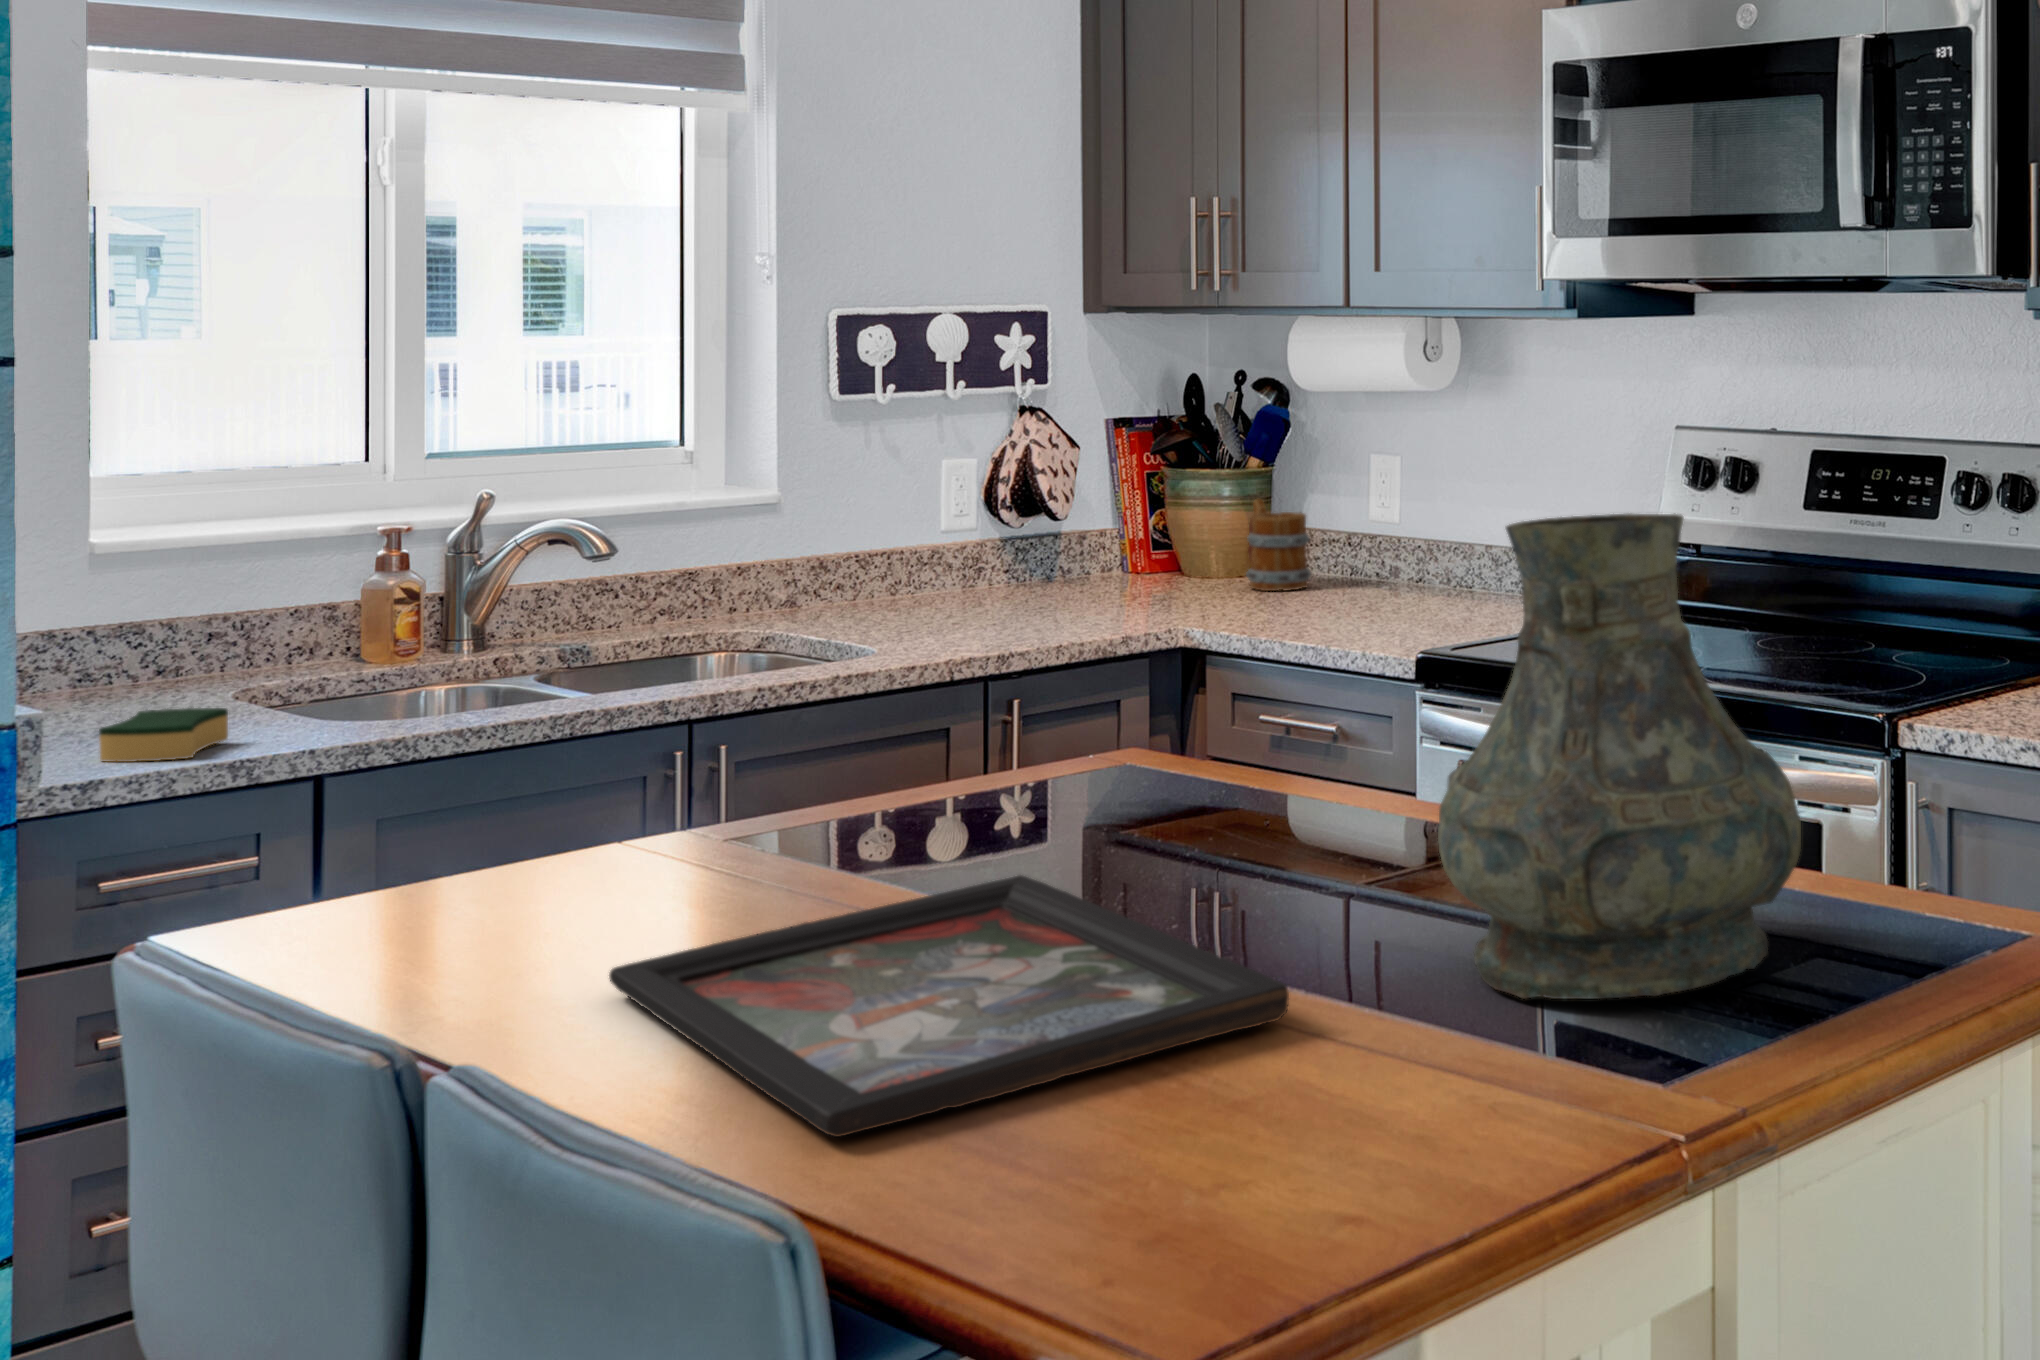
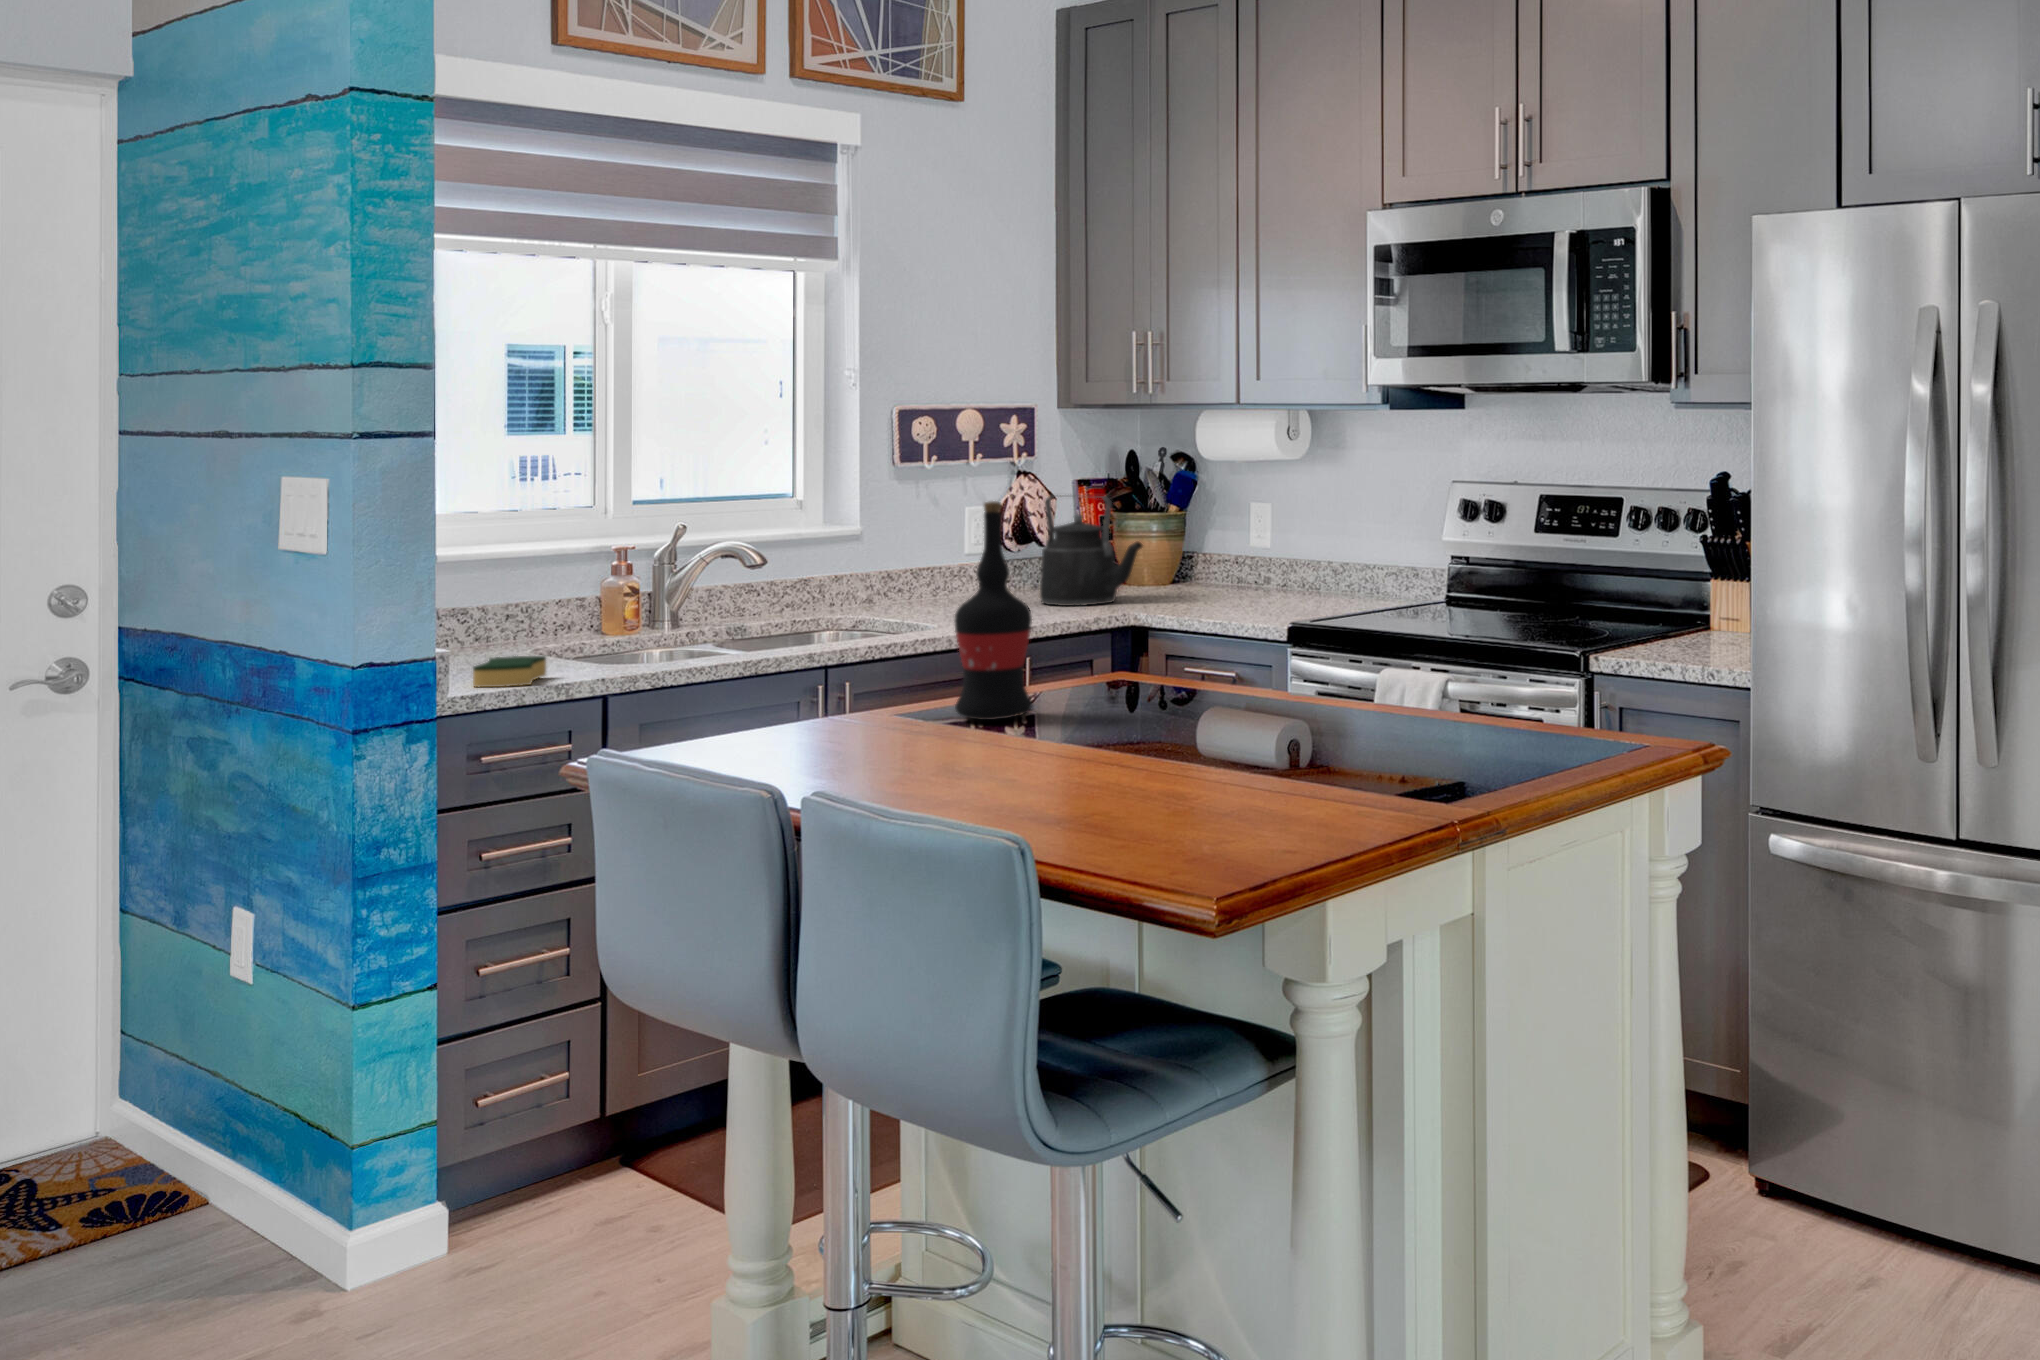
kettle: none [1047,447,1201,616] -> present [1040,496,1143,606]
wine bottle: none [783,485,922,875] -> present [955,501,1032,720]
mug: present [1246,499,1312,591] -> none [1169,530,1213,591]
vase: present [1438,513,1801,999] -> none [1332,508,1522,759]
decorative tray: present [609,876,1289,1137] -> none [890,713,1258,812]

